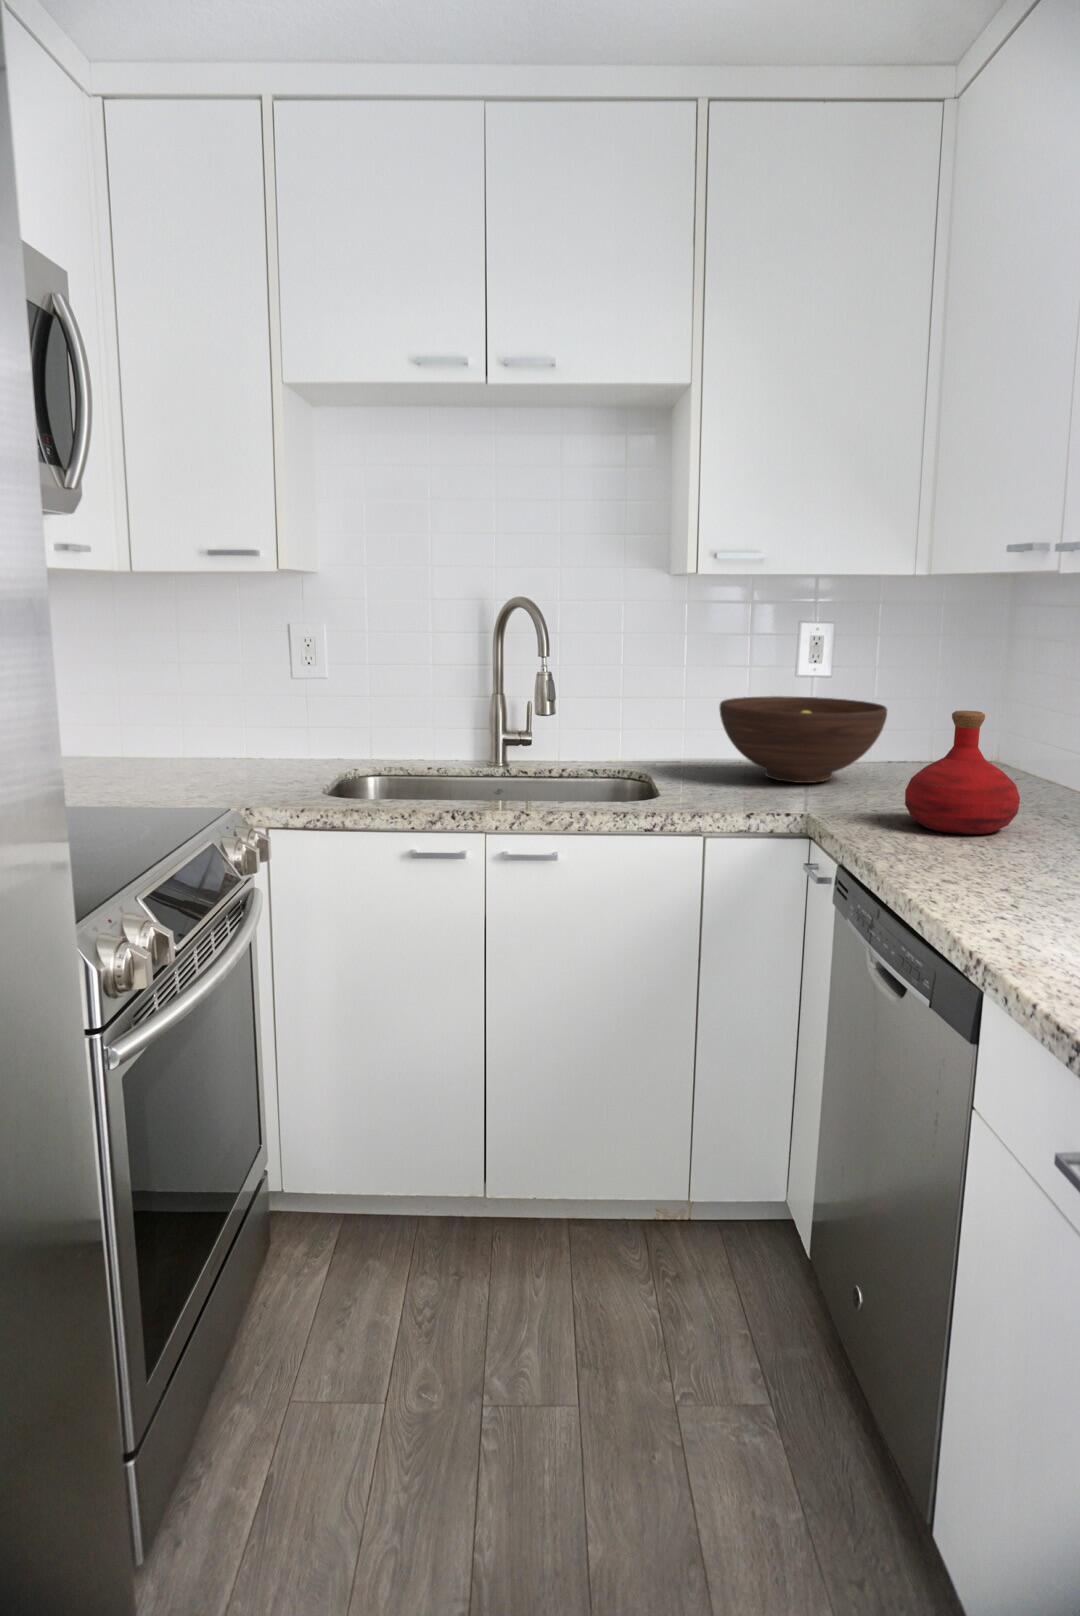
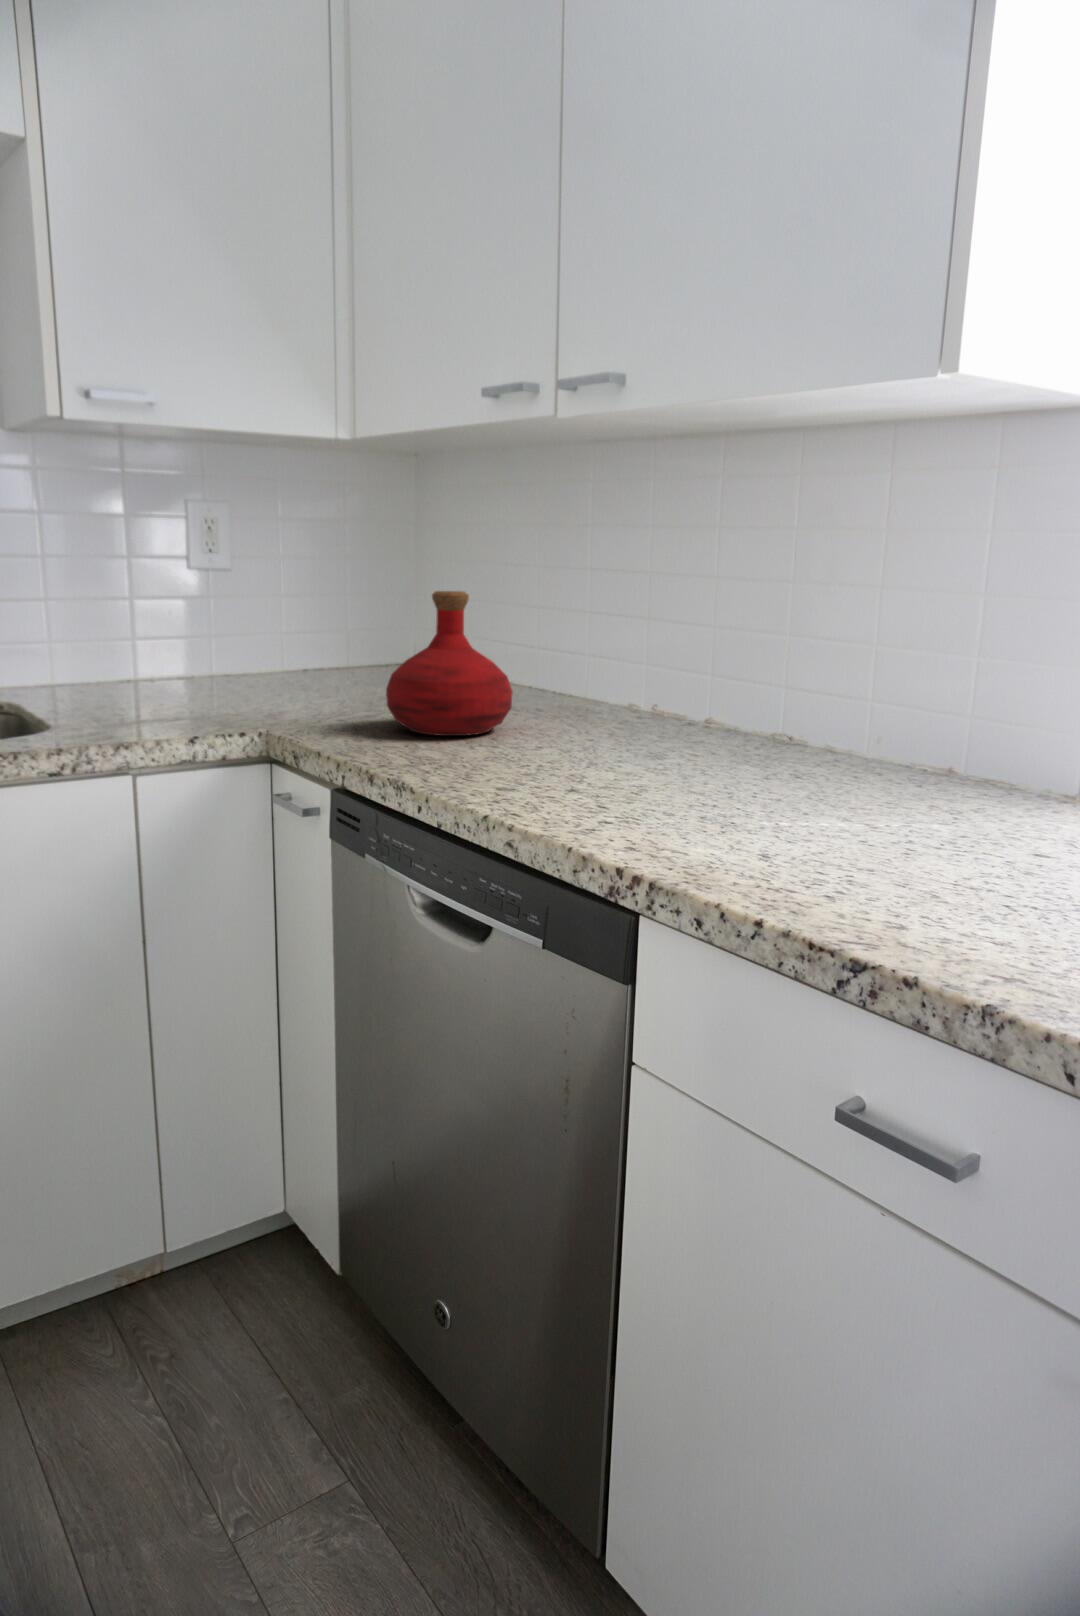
fruit bowl: present [719,696,887,783] -> none [105,594,319,698]

